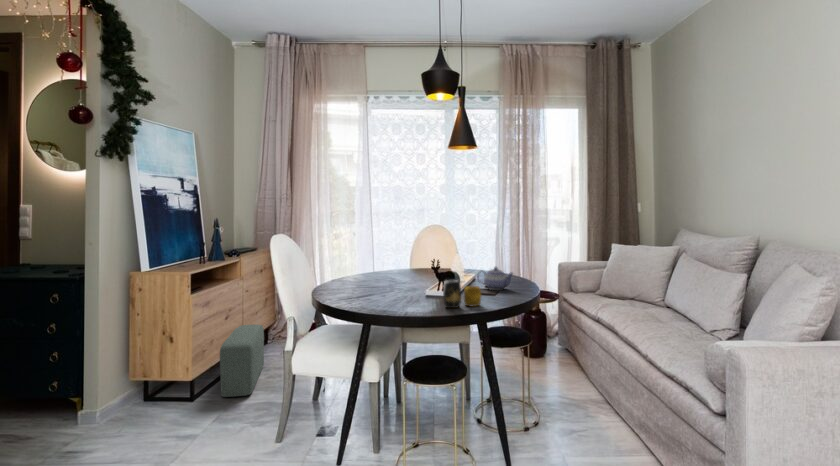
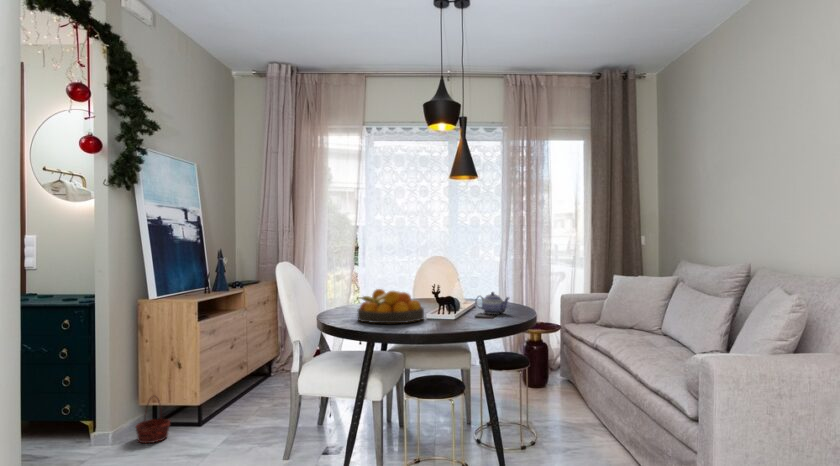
fruit bowl: none [352,264,424,303] -> present [358,289,424,323]
vase: present [443,280,481,308] -> none [442,302,477,328]
pouf: present [220,325,264,397] -> none [226,354,266,423]
basket: none [123,372,162,422] -> present [136,397,170,443]

